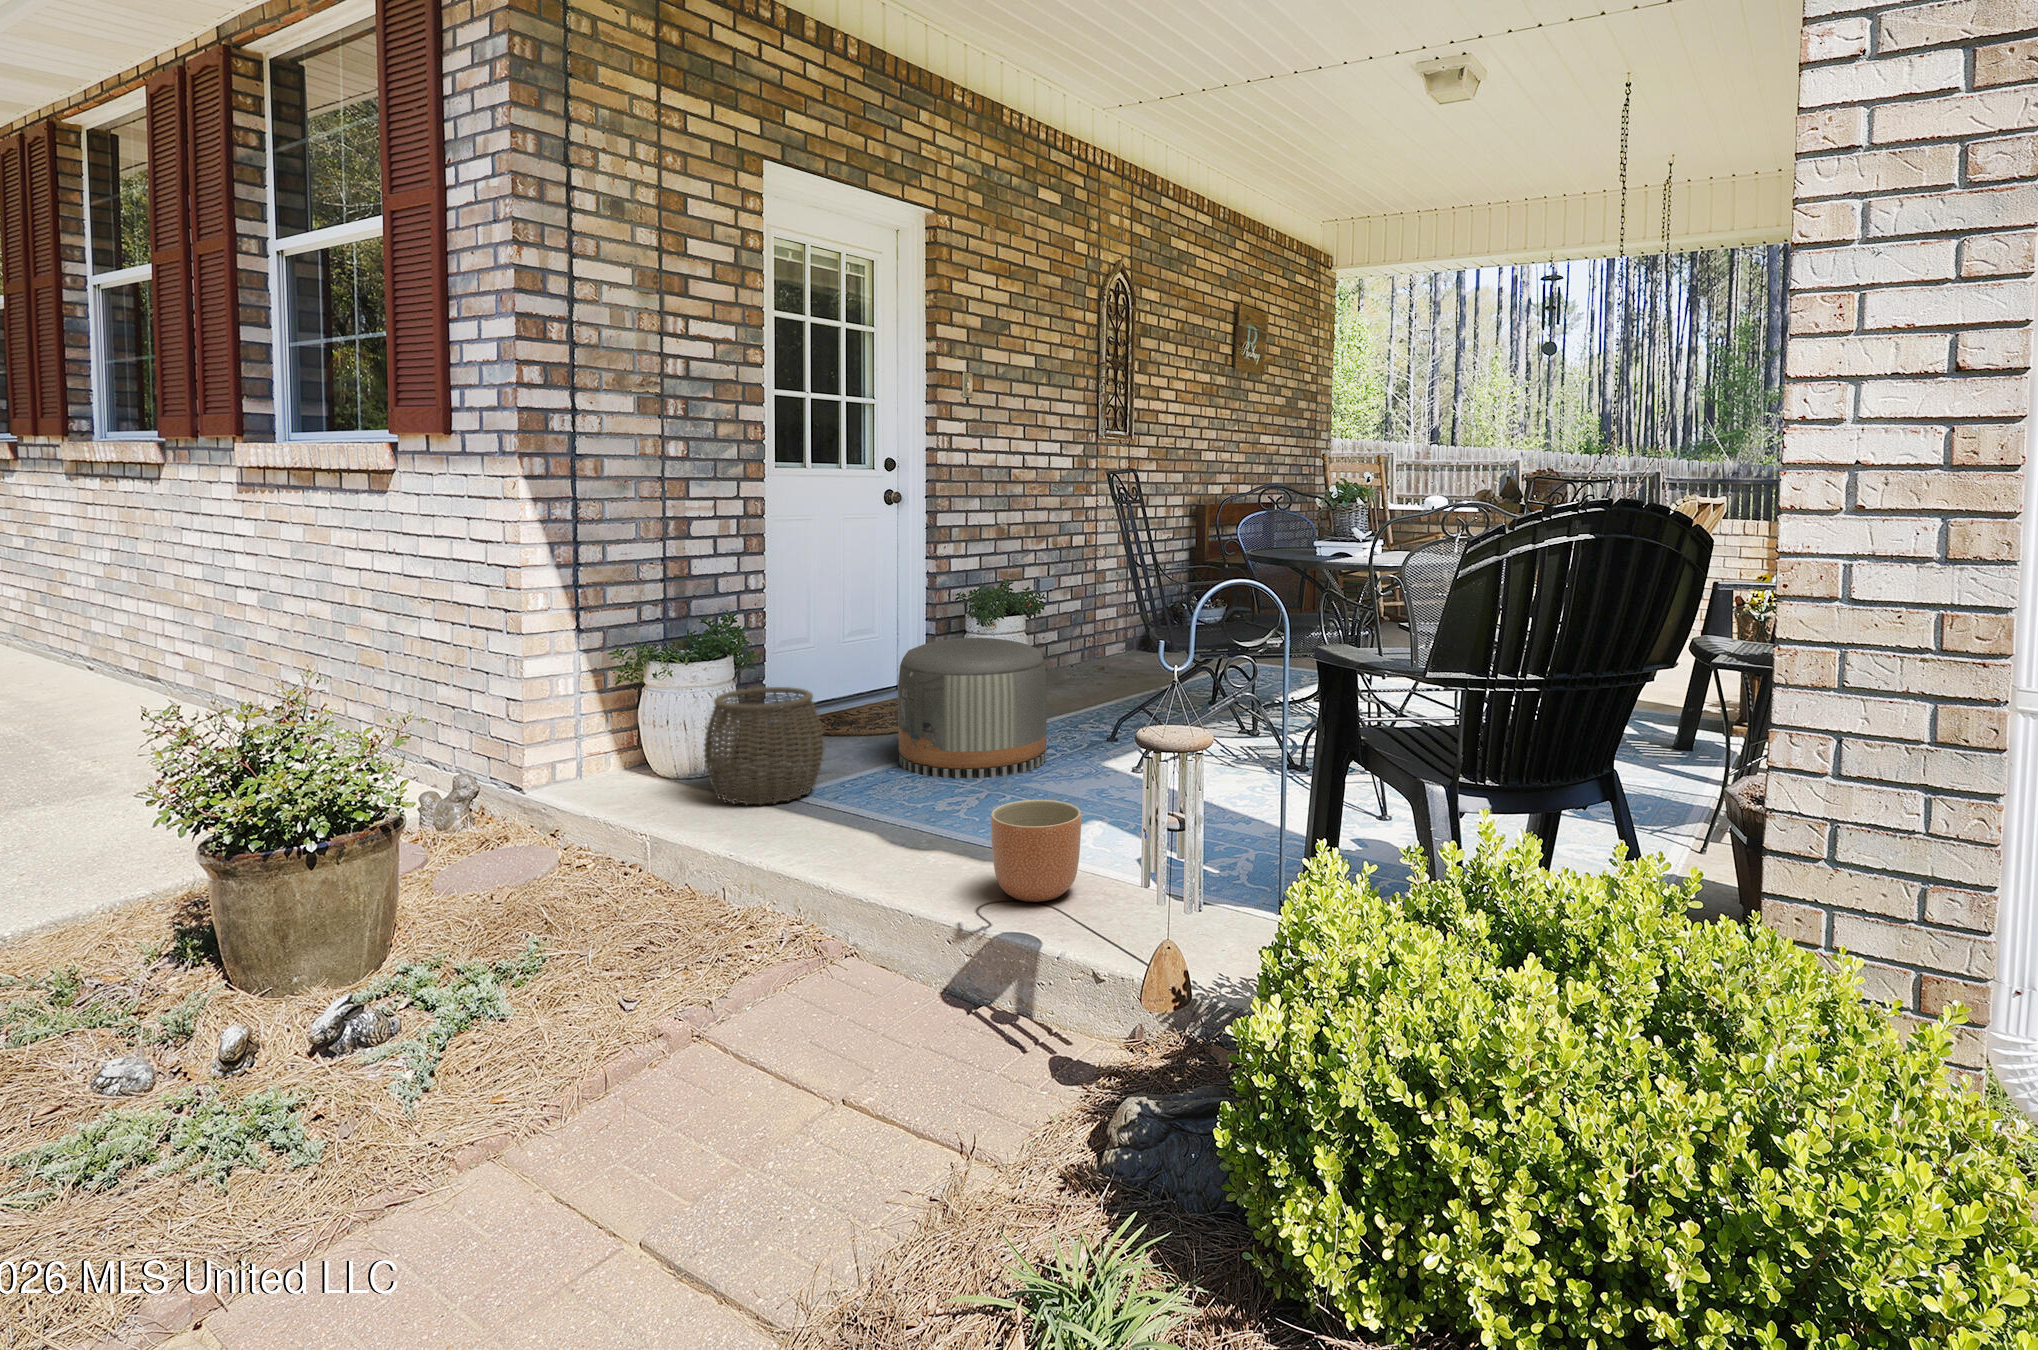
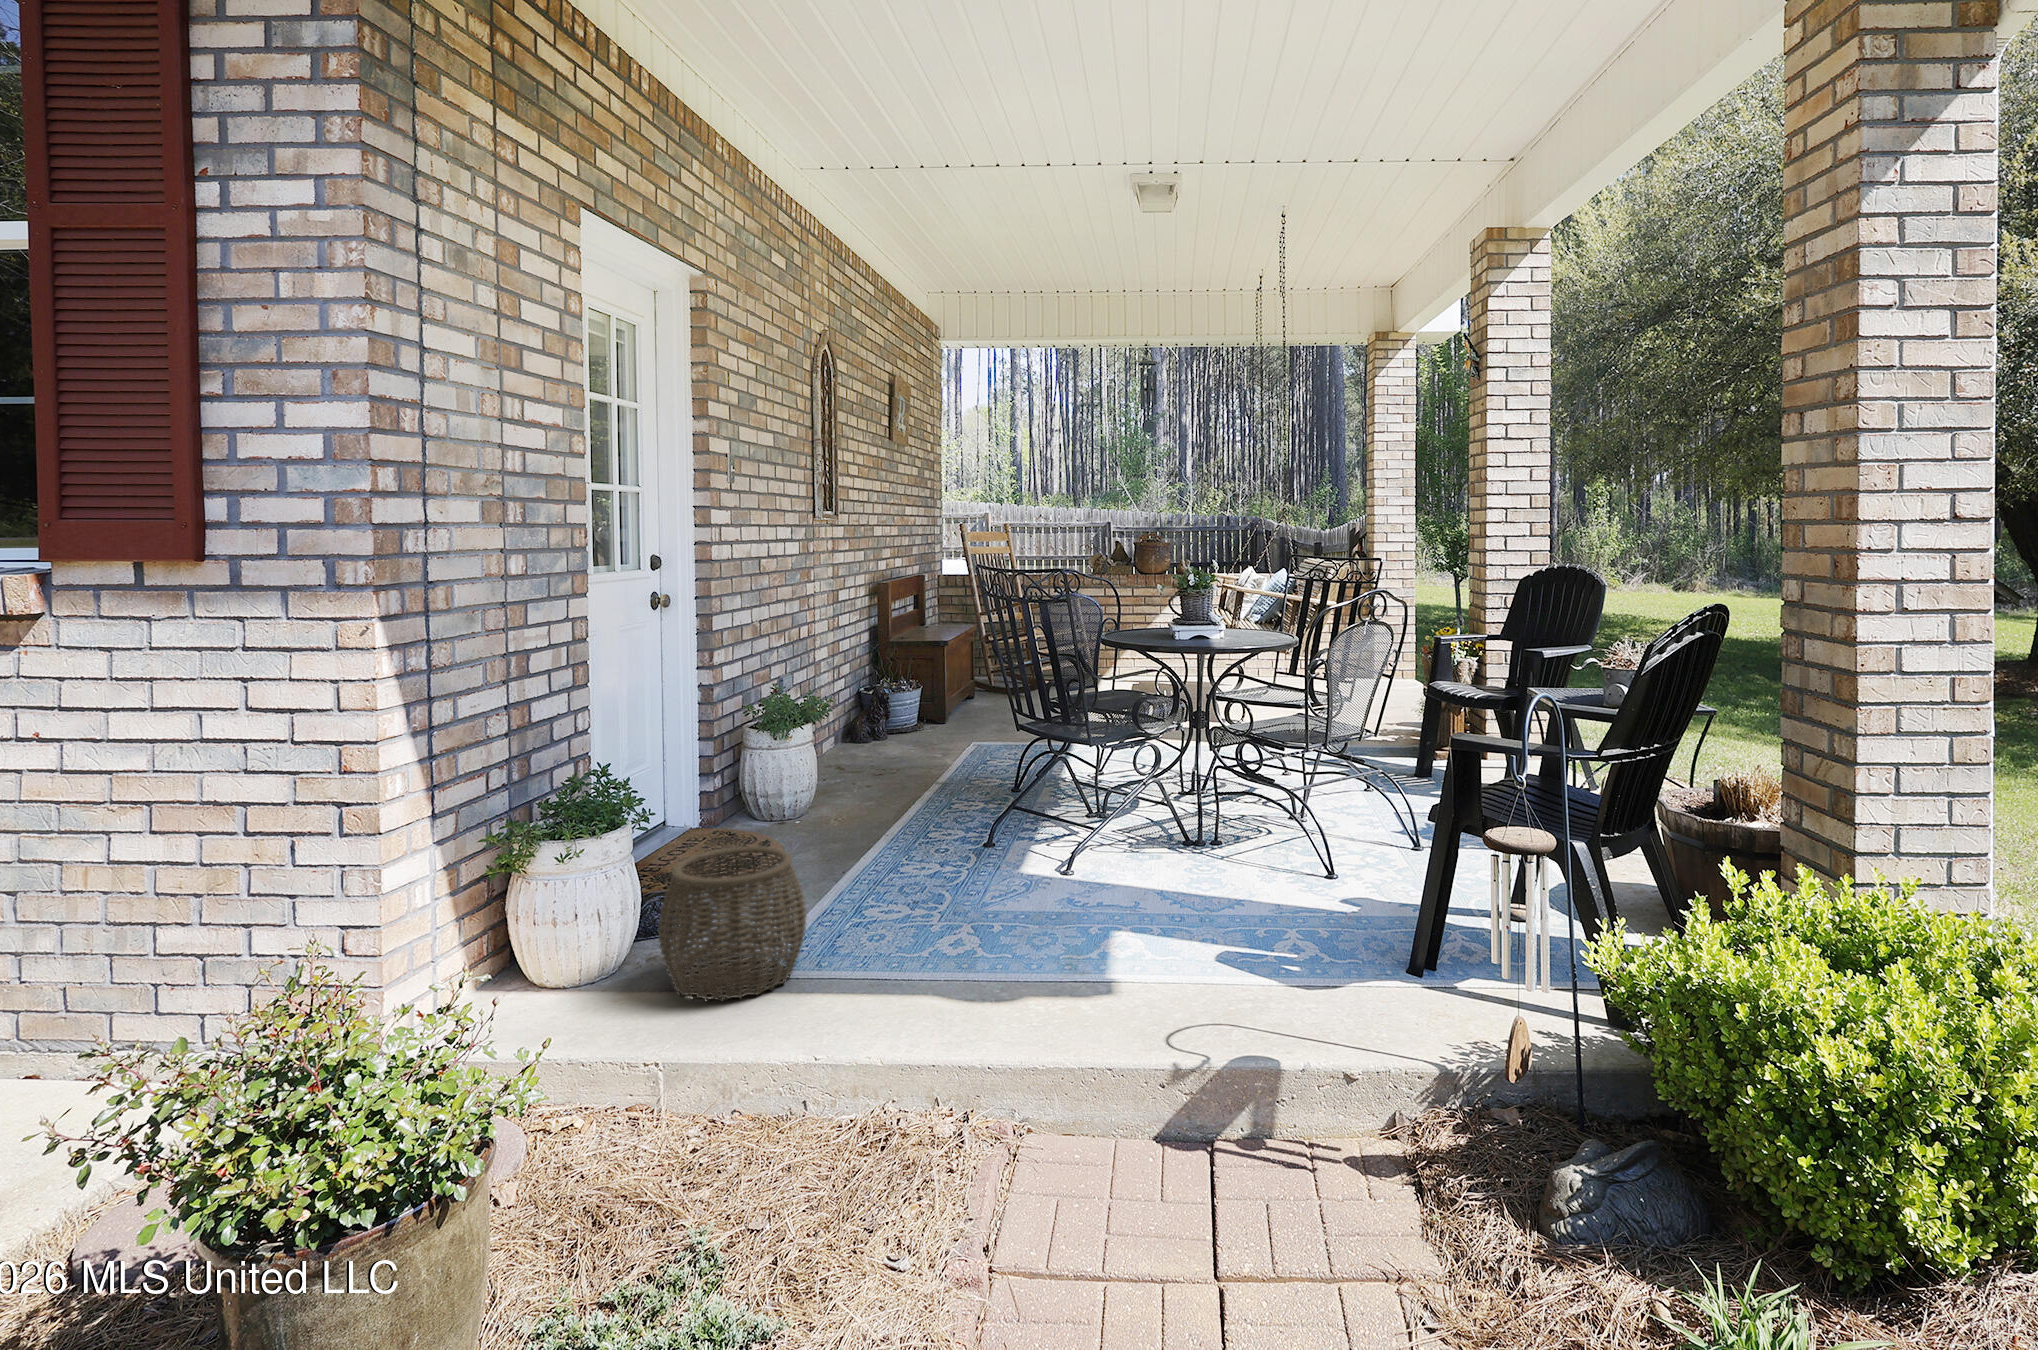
pouf: present [898,638,1047,779] -> none [809,757,975,922]
planter: present [991,799,1081,902] -> none [1161,919,1251,1028]

